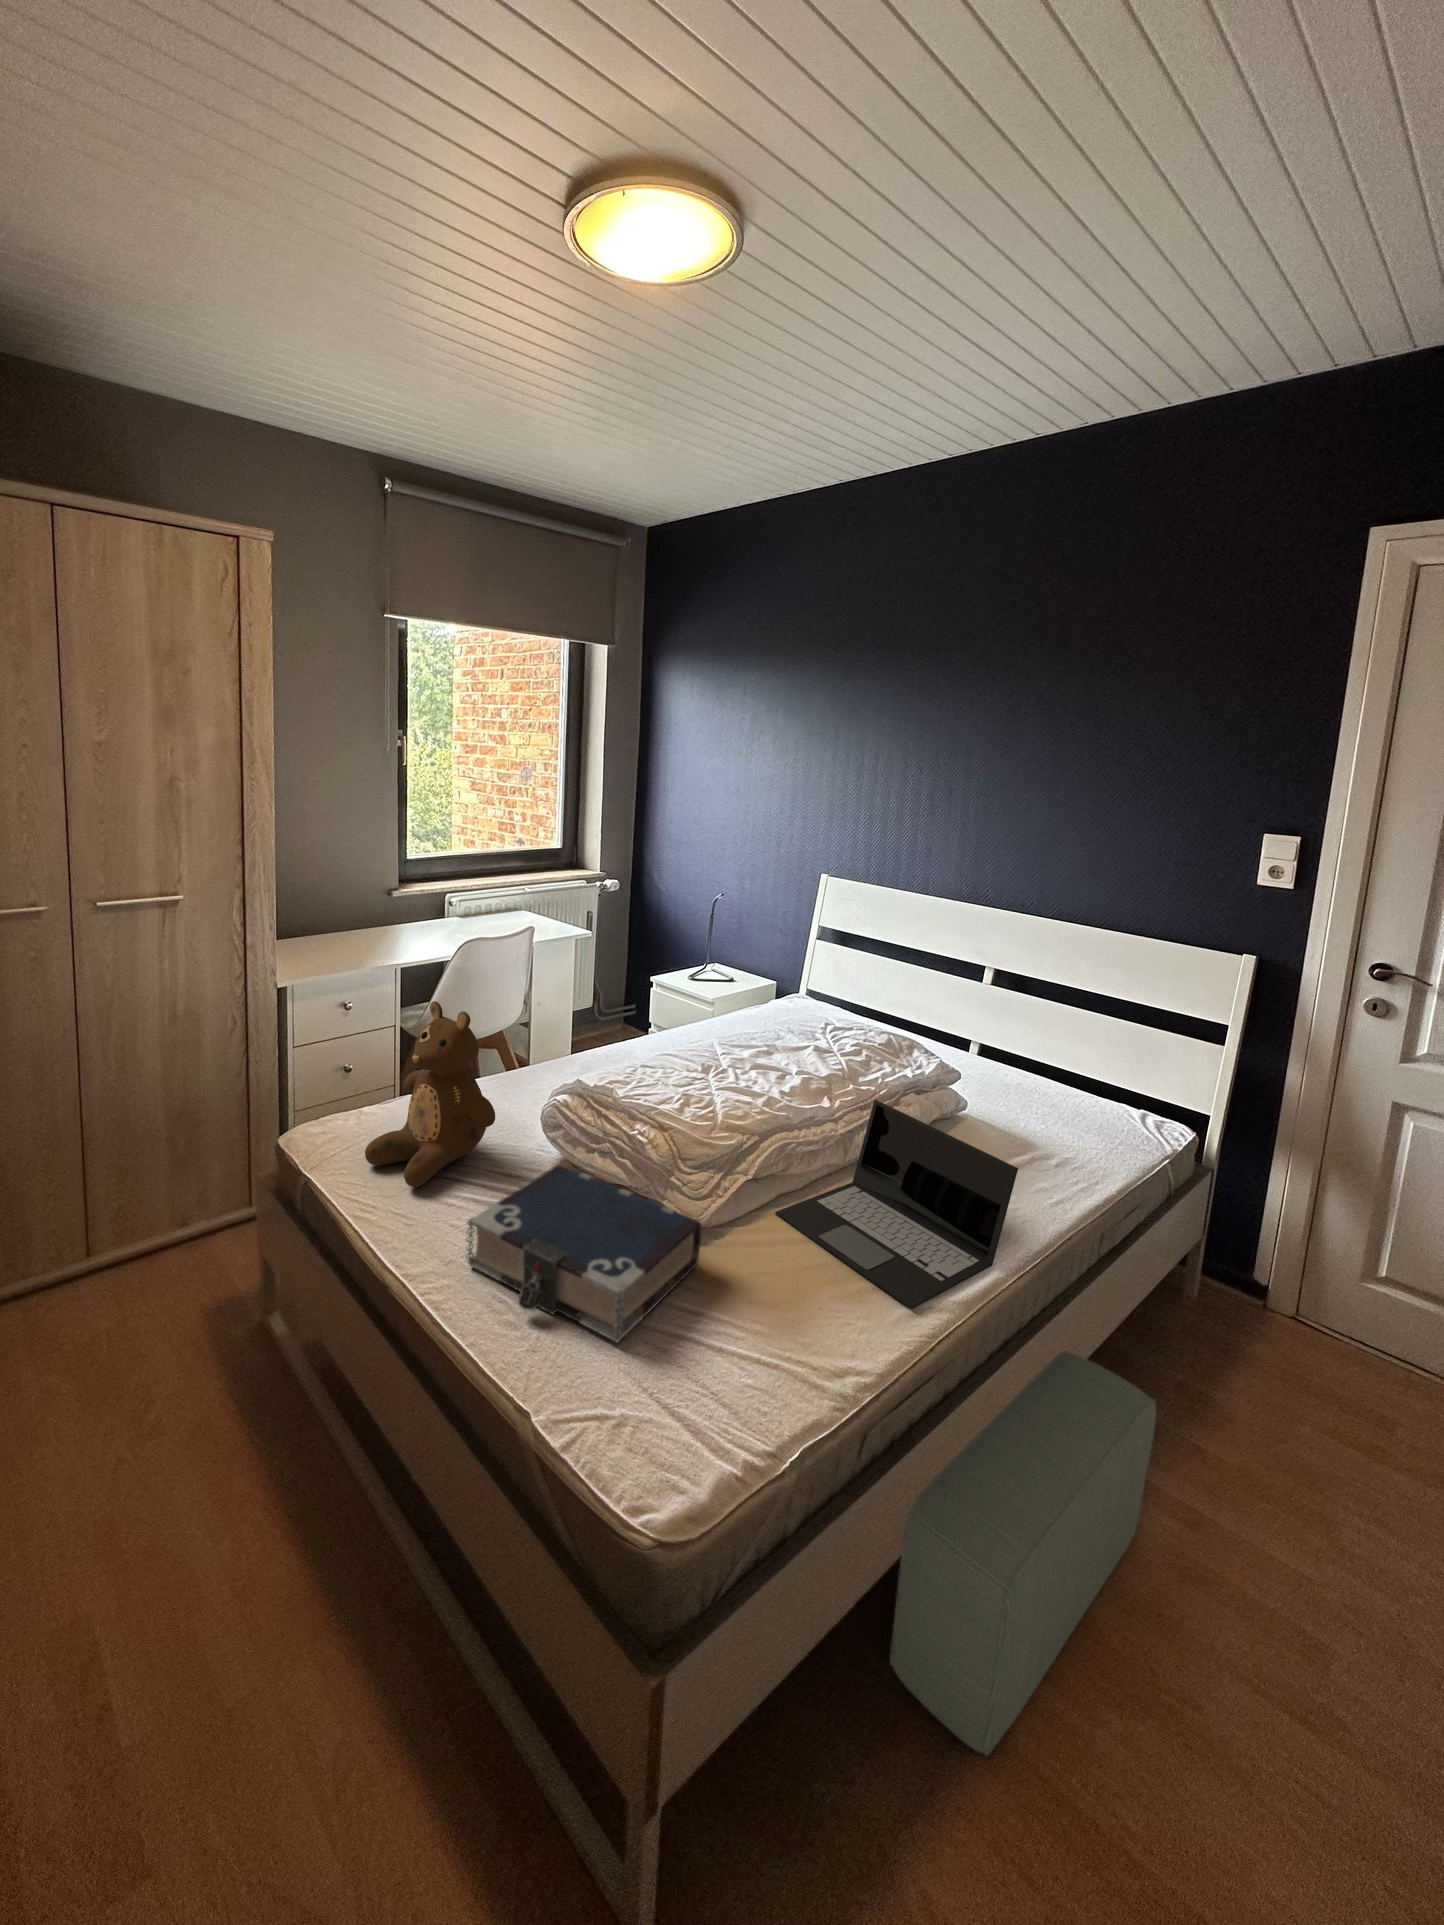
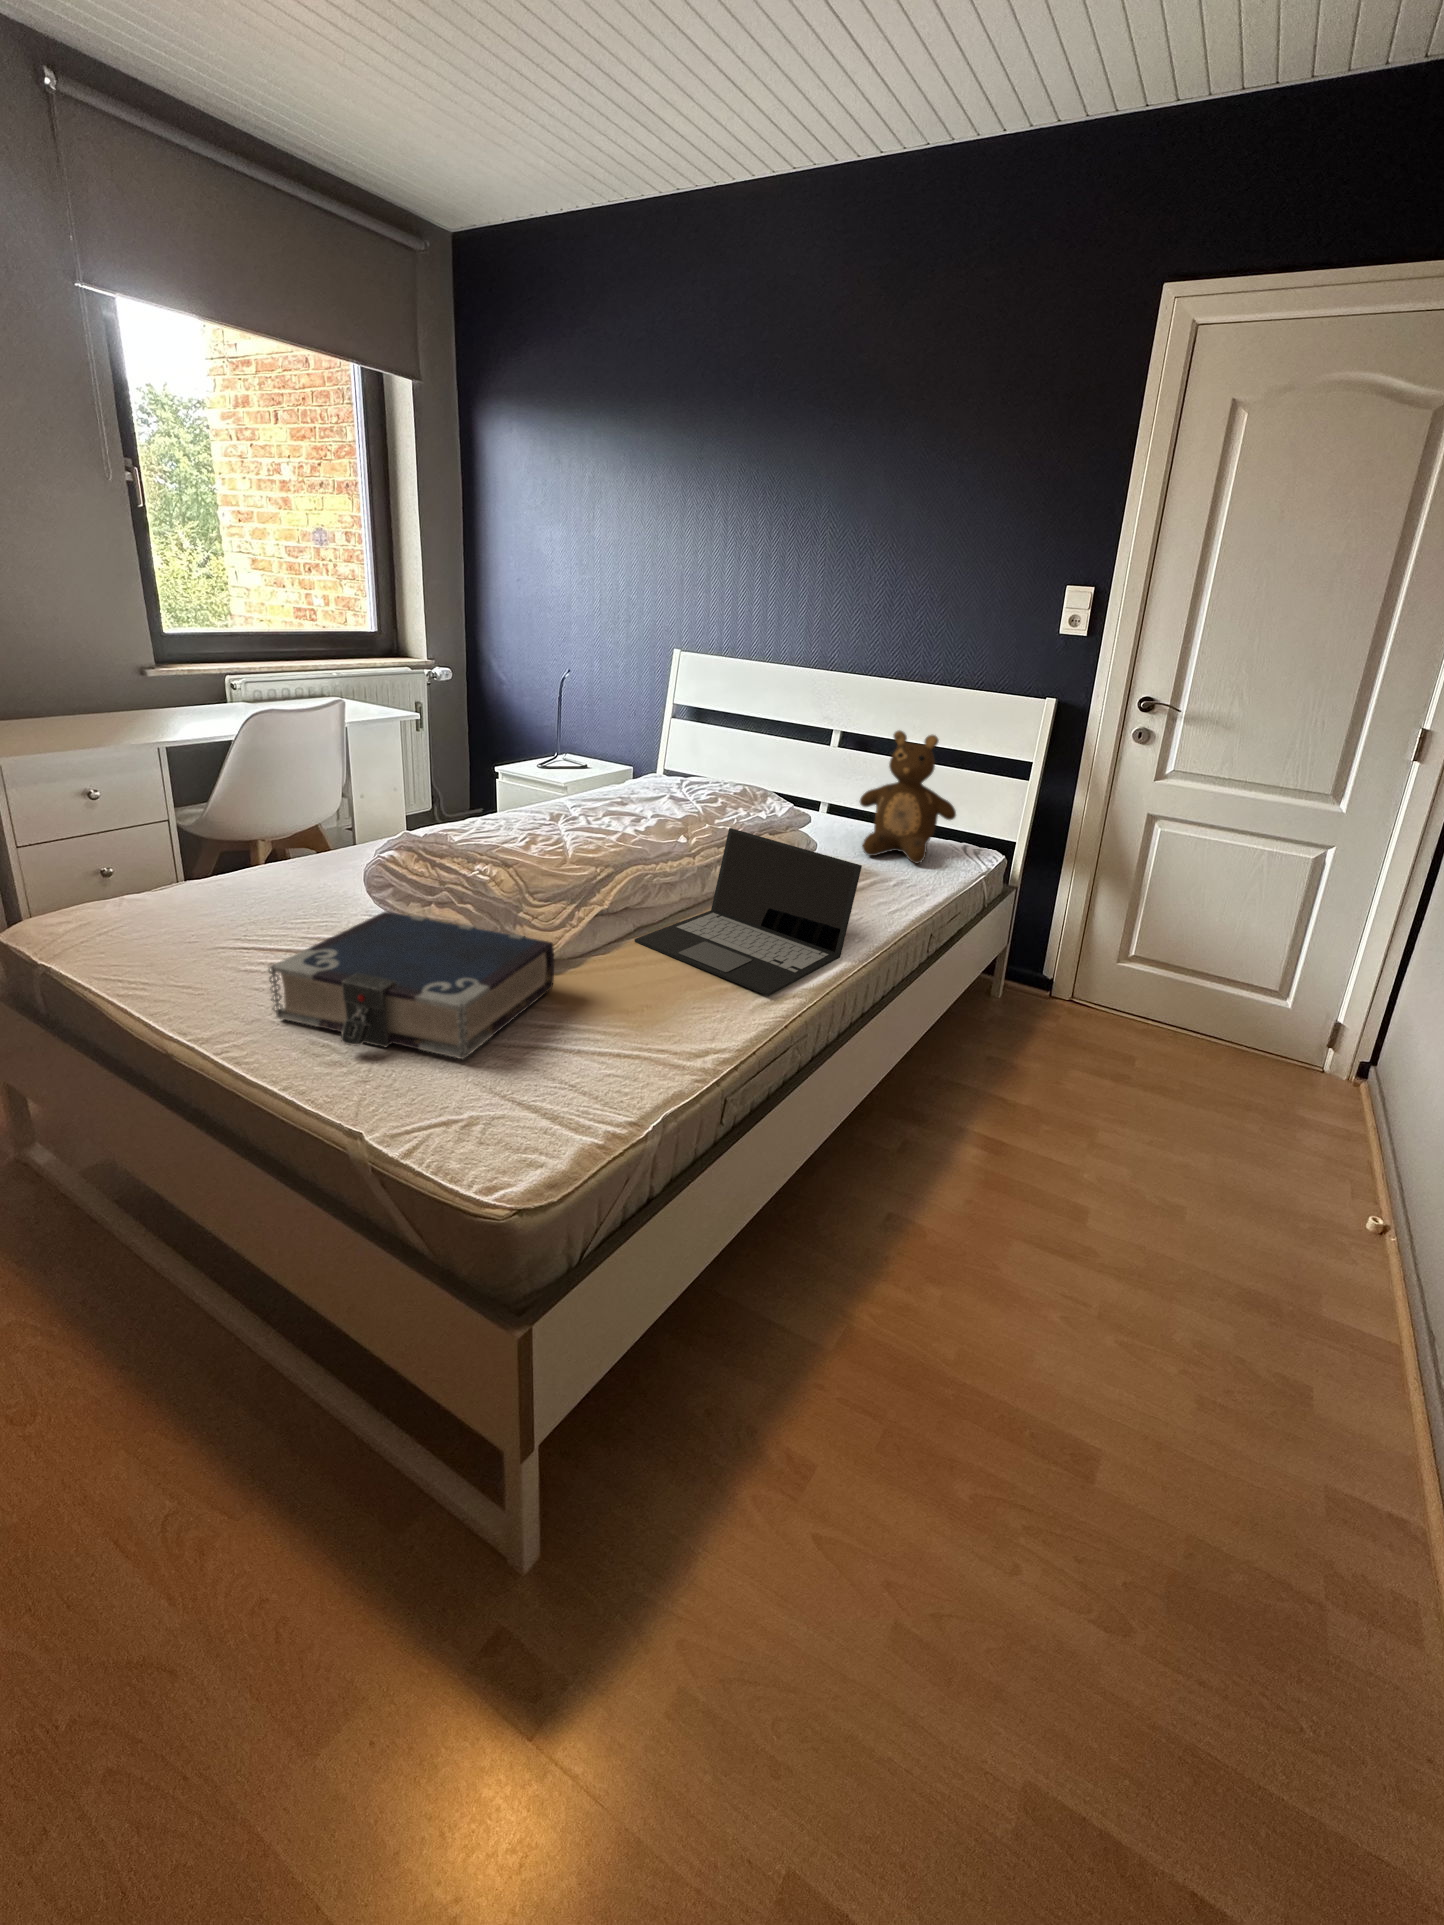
teddy bear: present [365,1001,495,1187] -> present [860,730,956,864]
pouf: present [890,1351,1156,1756] -> none [758,1030,973,1346]

